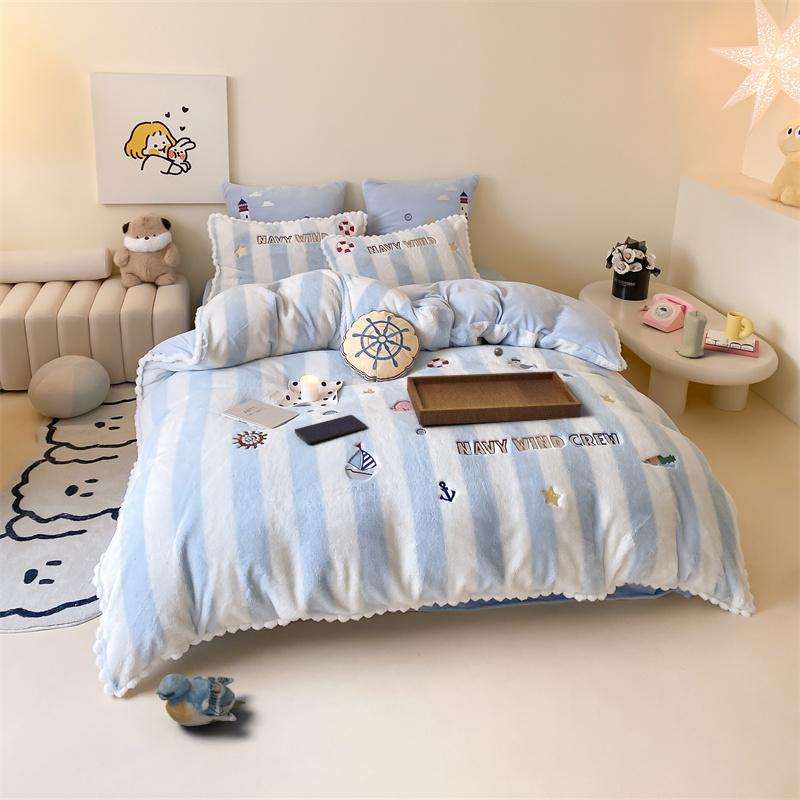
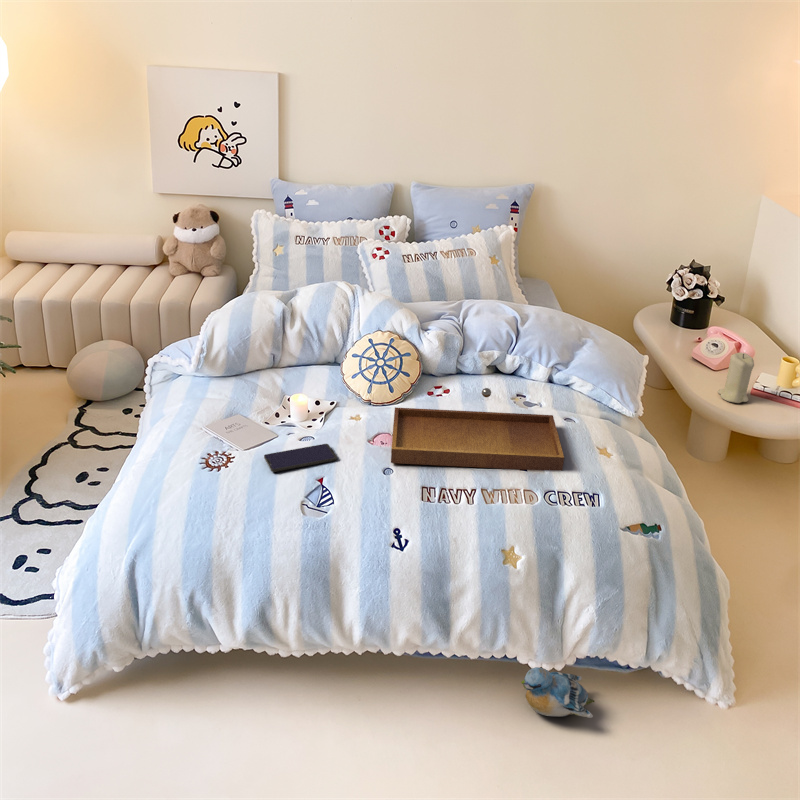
plush toy: present [156,674,246,726] -> present [521,667,595,718]

